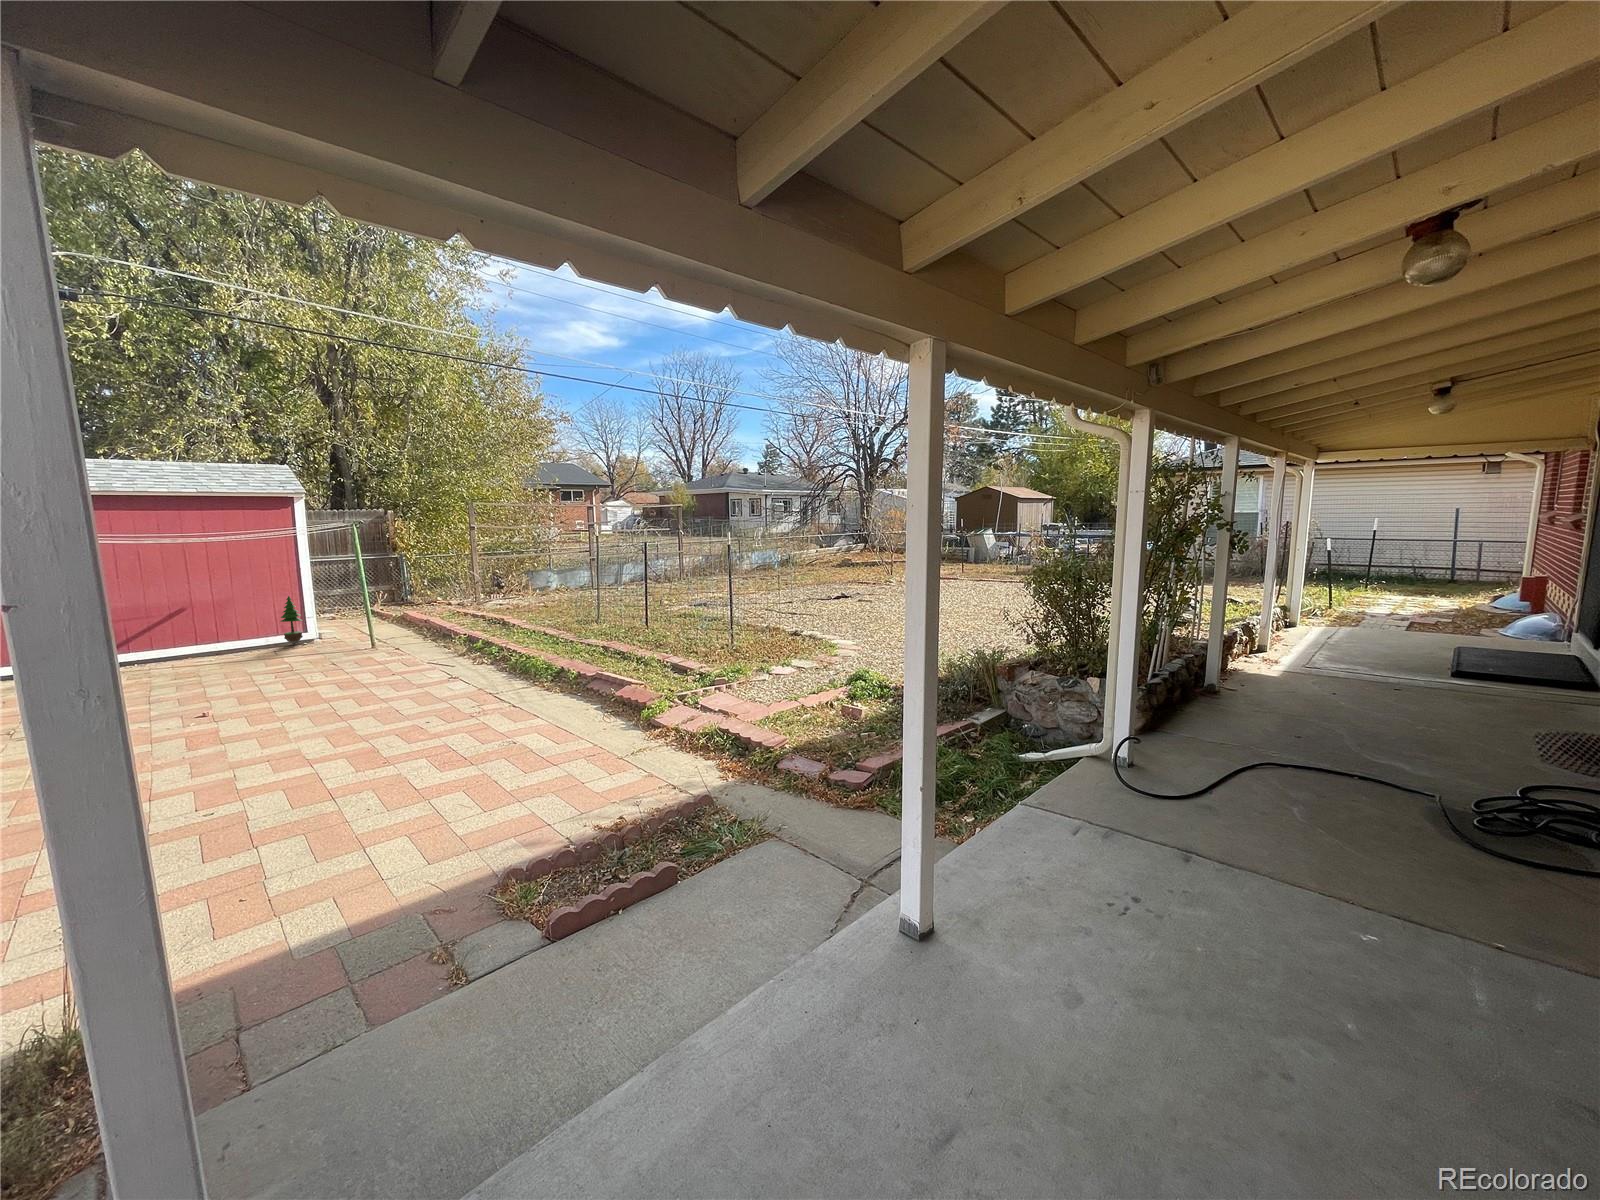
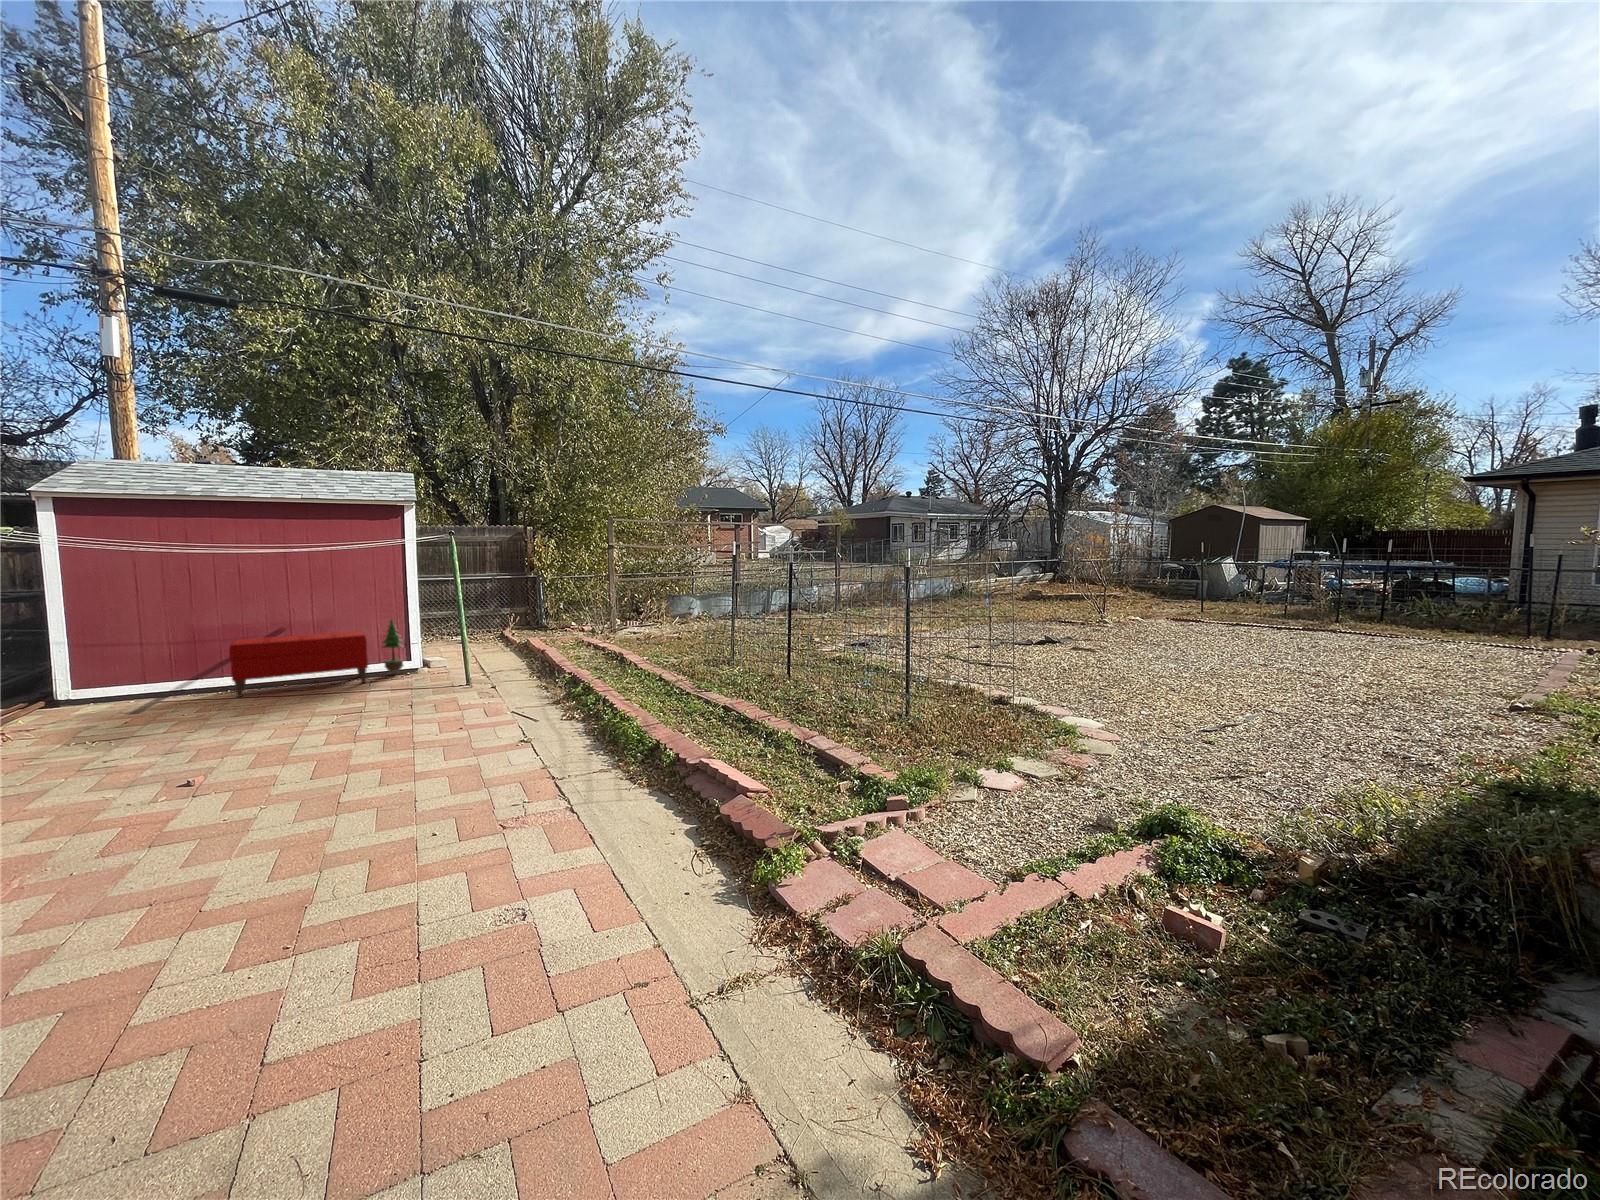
bench: none [139,608,275,668] -> present [229,631,368,697]

